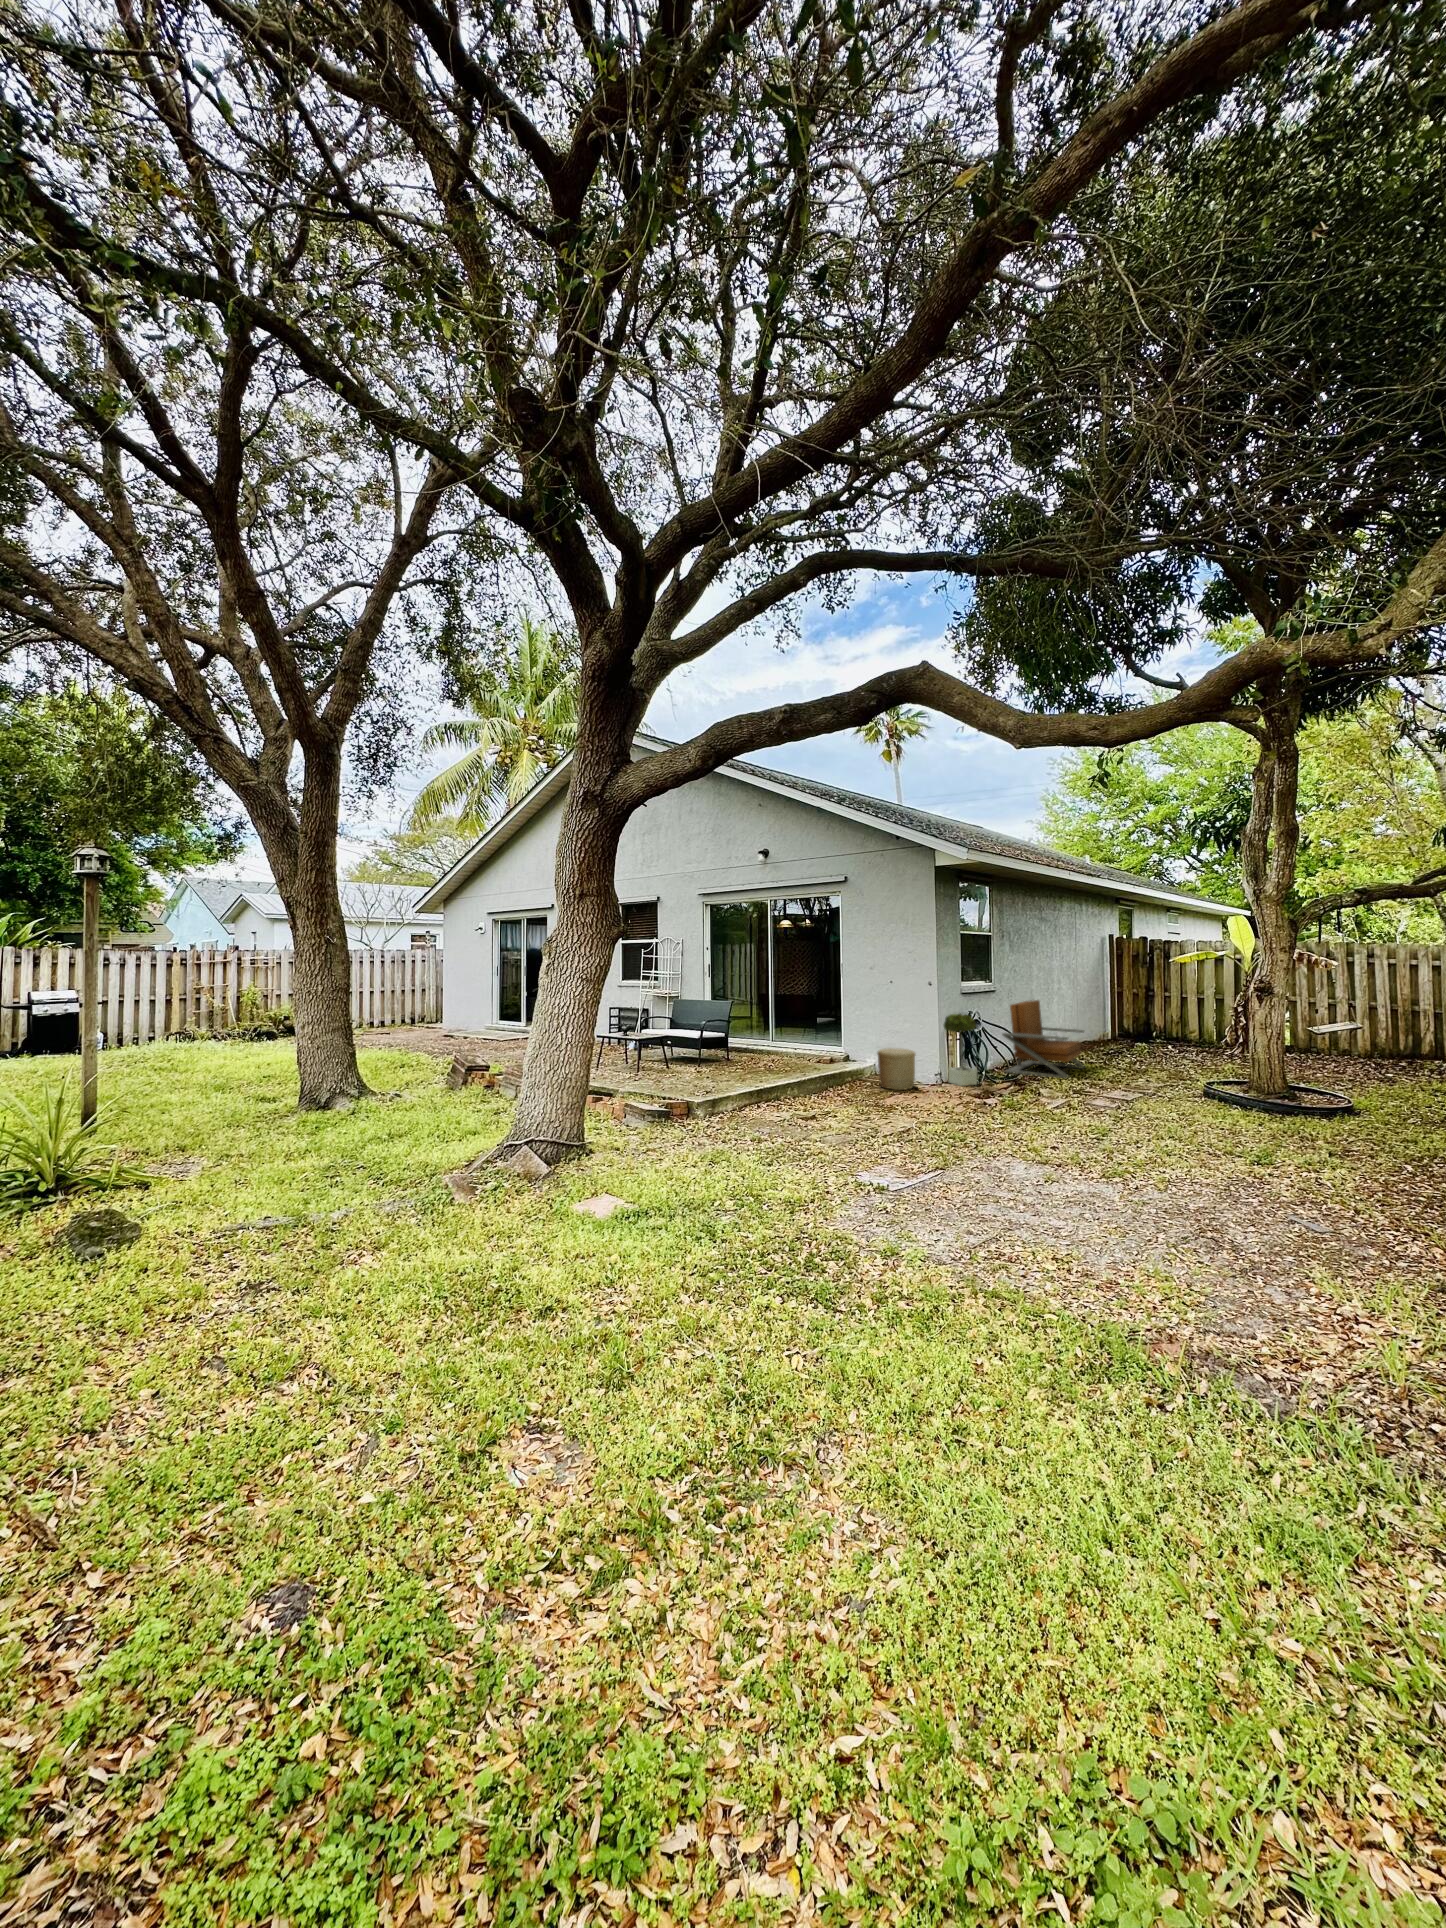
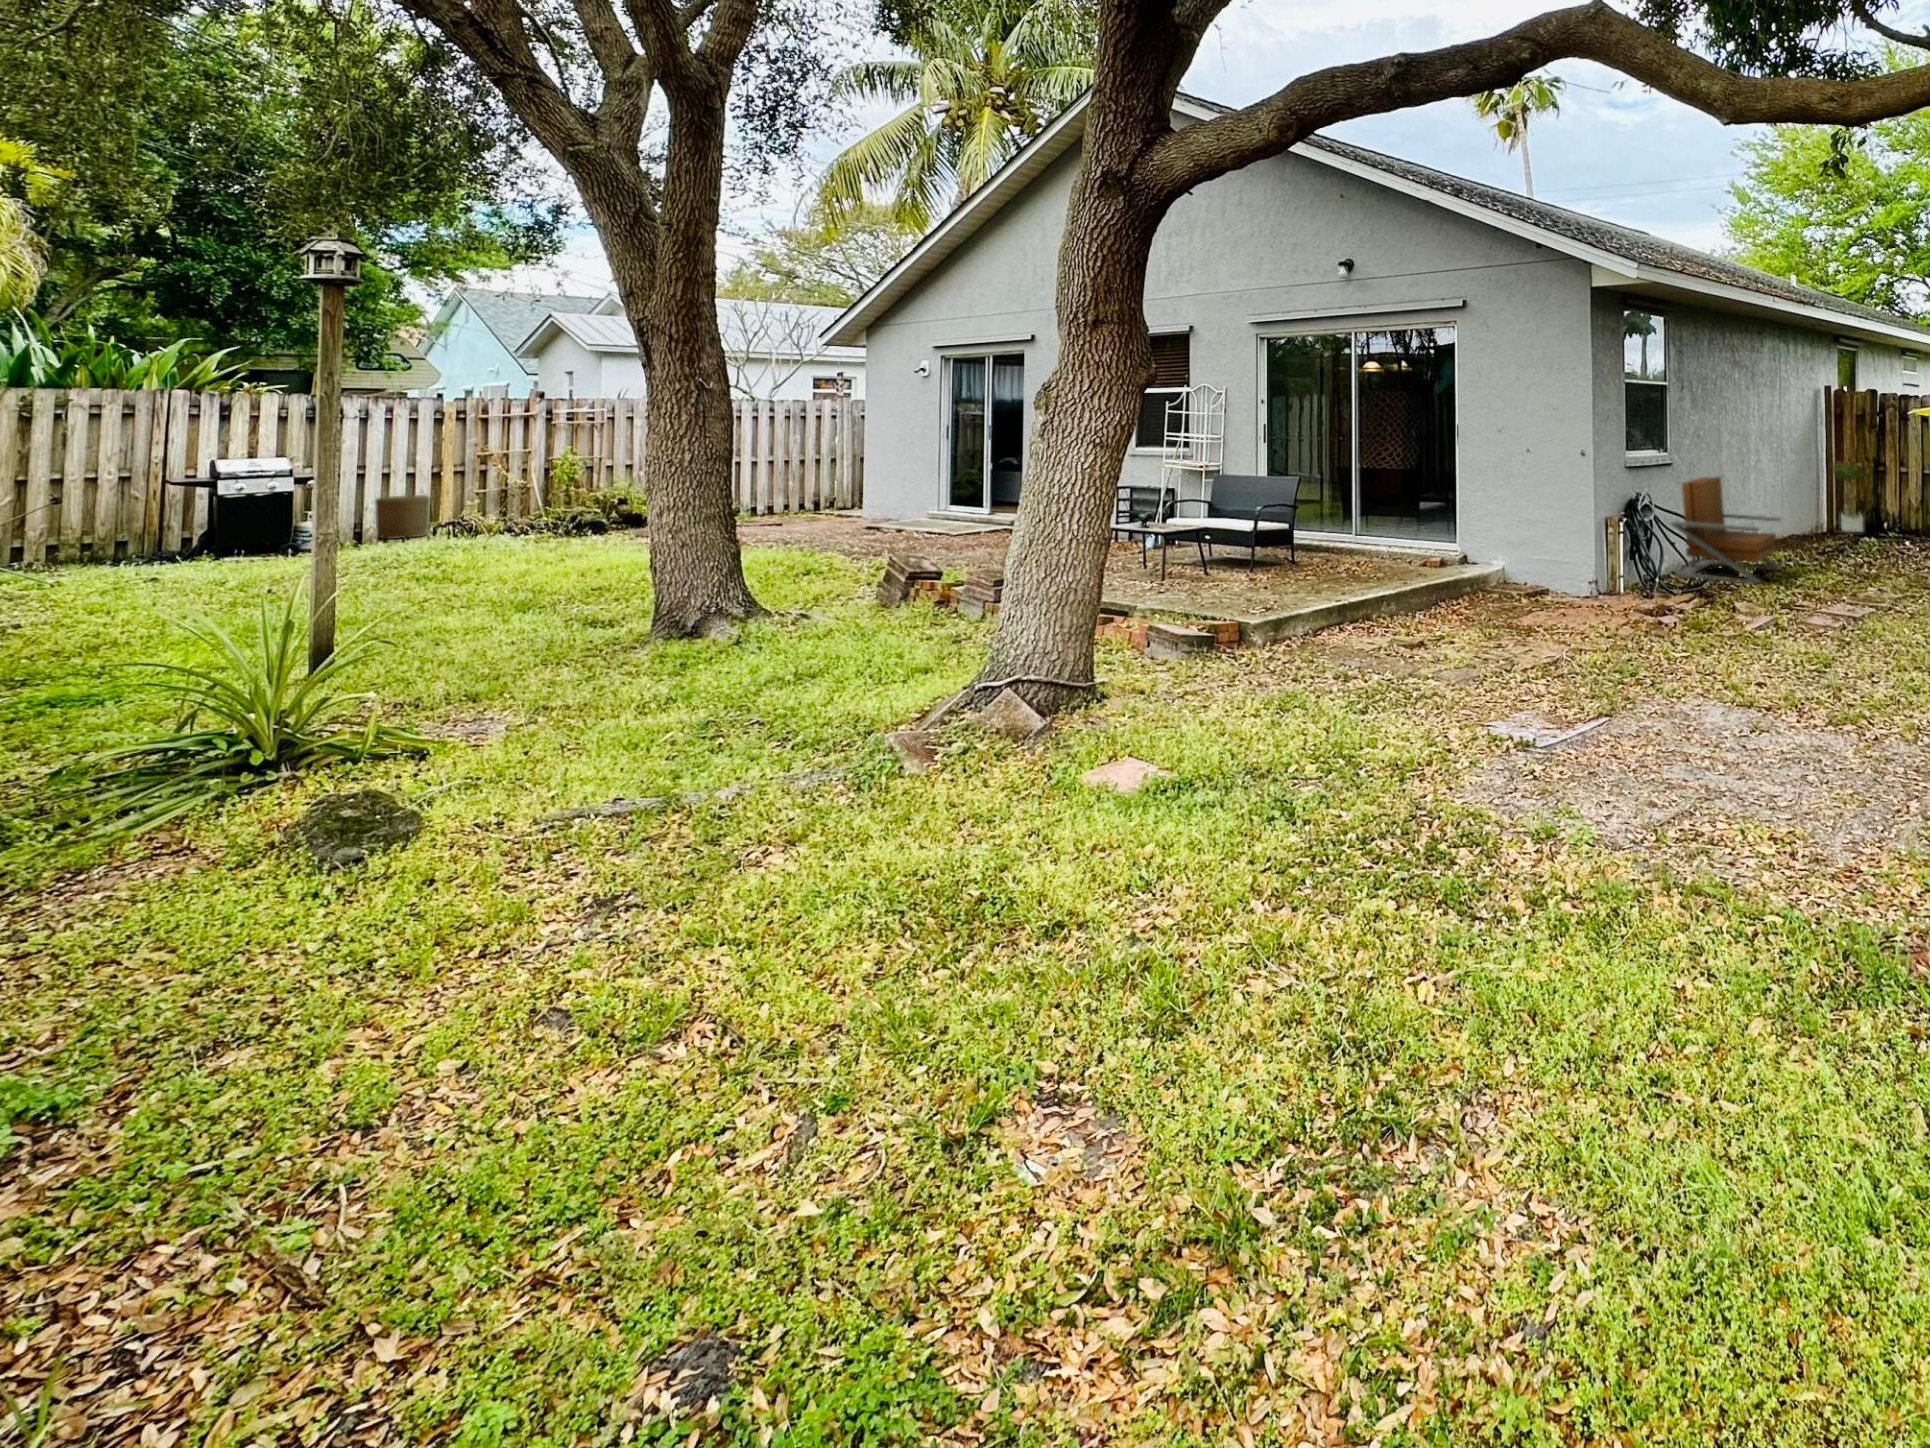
potted tree: present [944,1014,977,1086] -> present [1833,463,1865,532]
woven basket: present [877,1048,915,1090] -> present [375,495,430,539]

